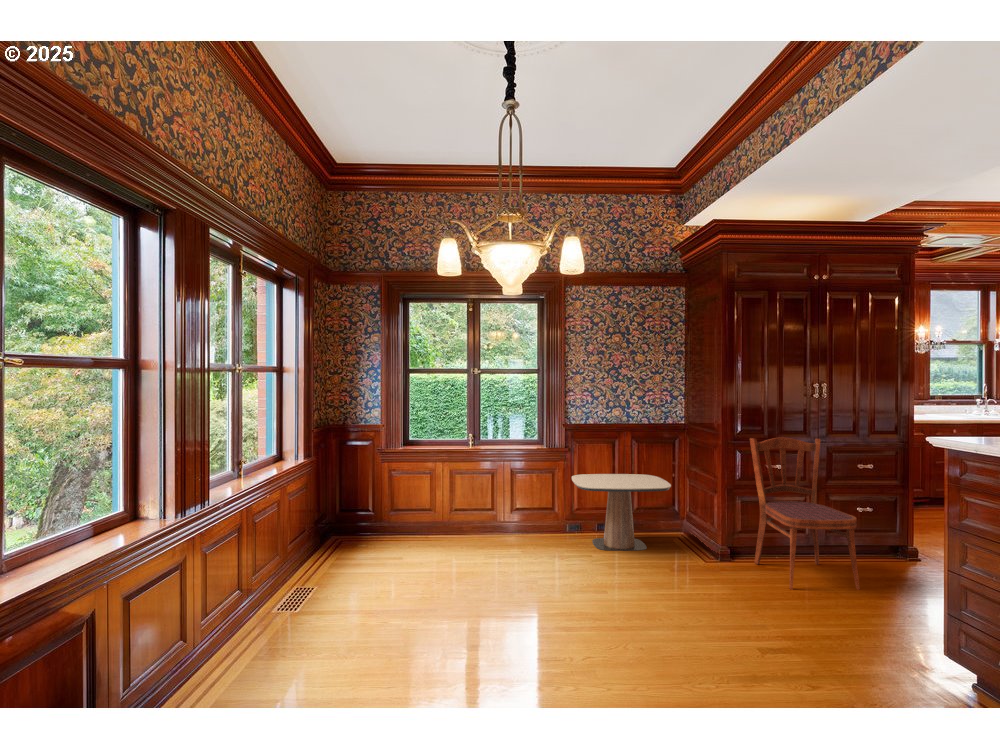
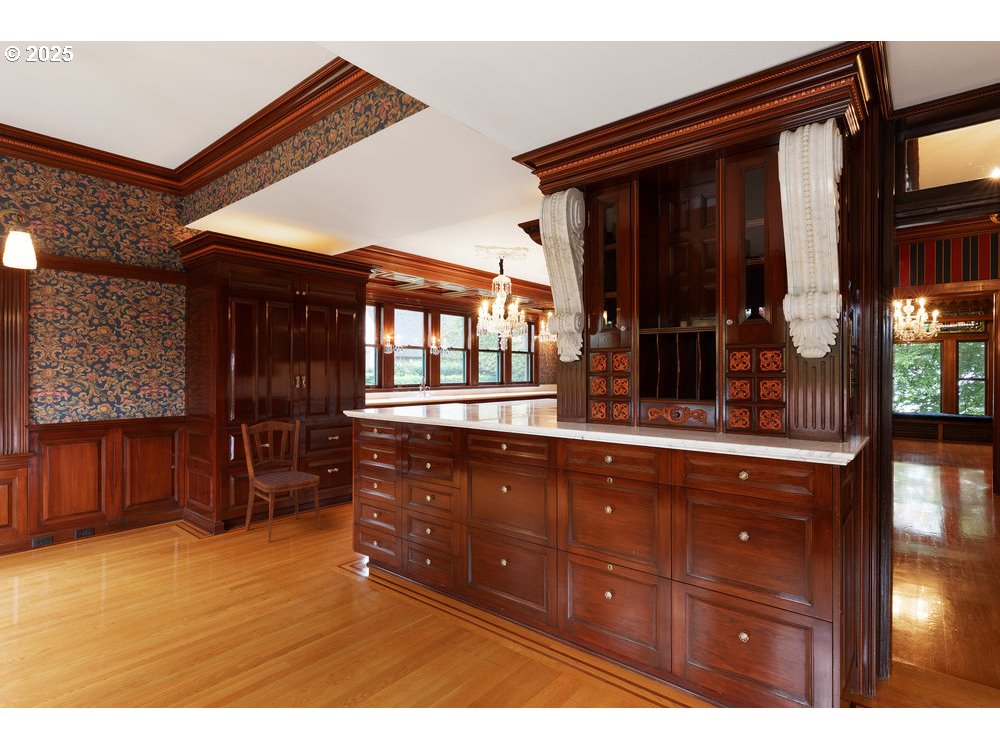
side table: present [572,474,671,551] -> none [36,469,165,556]

